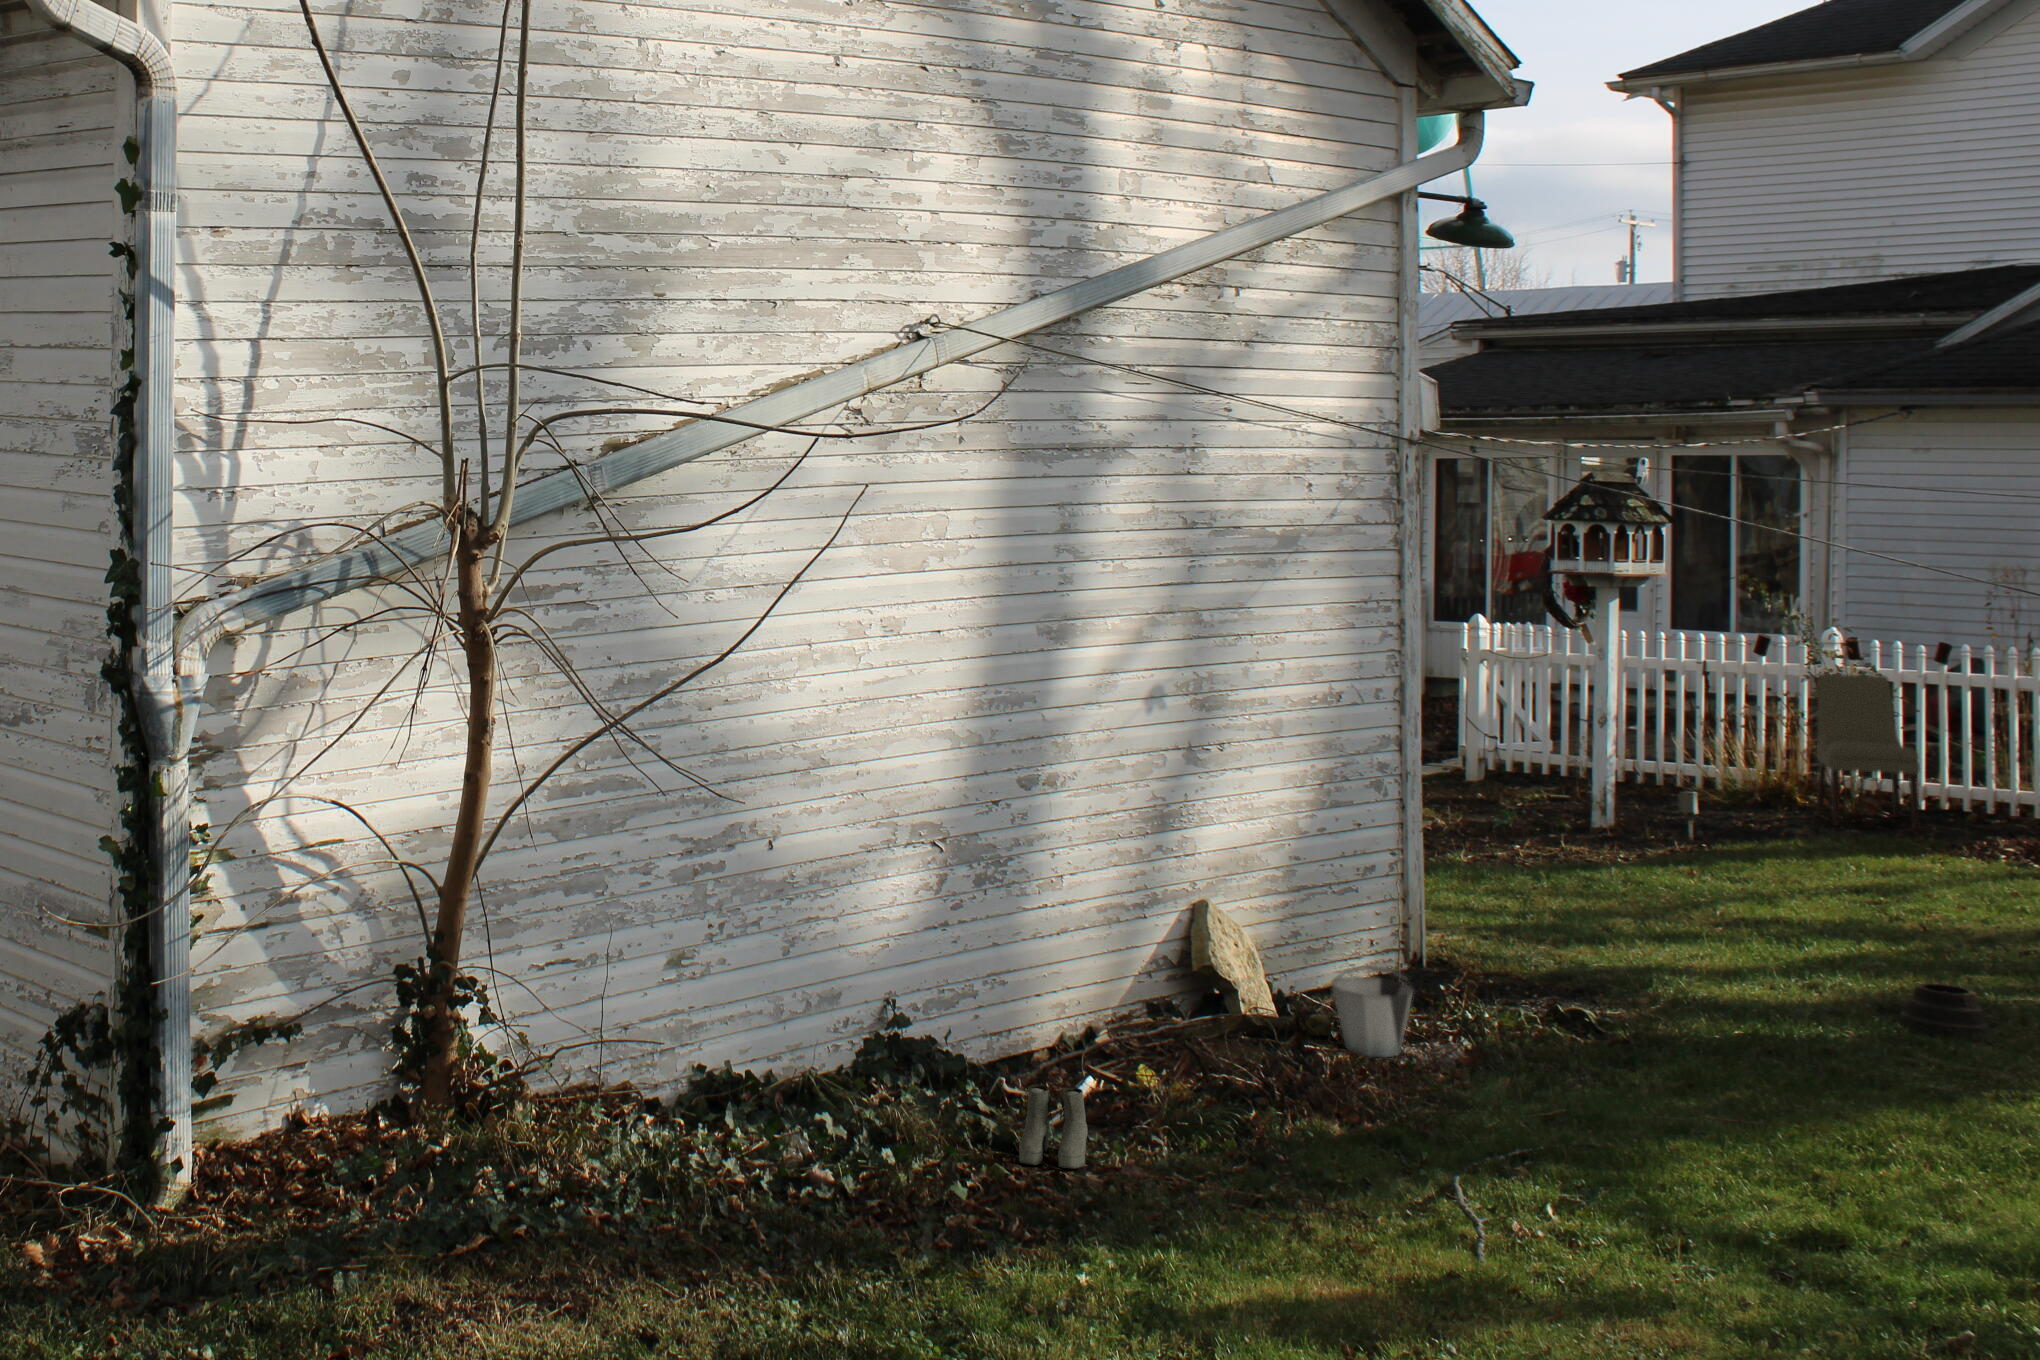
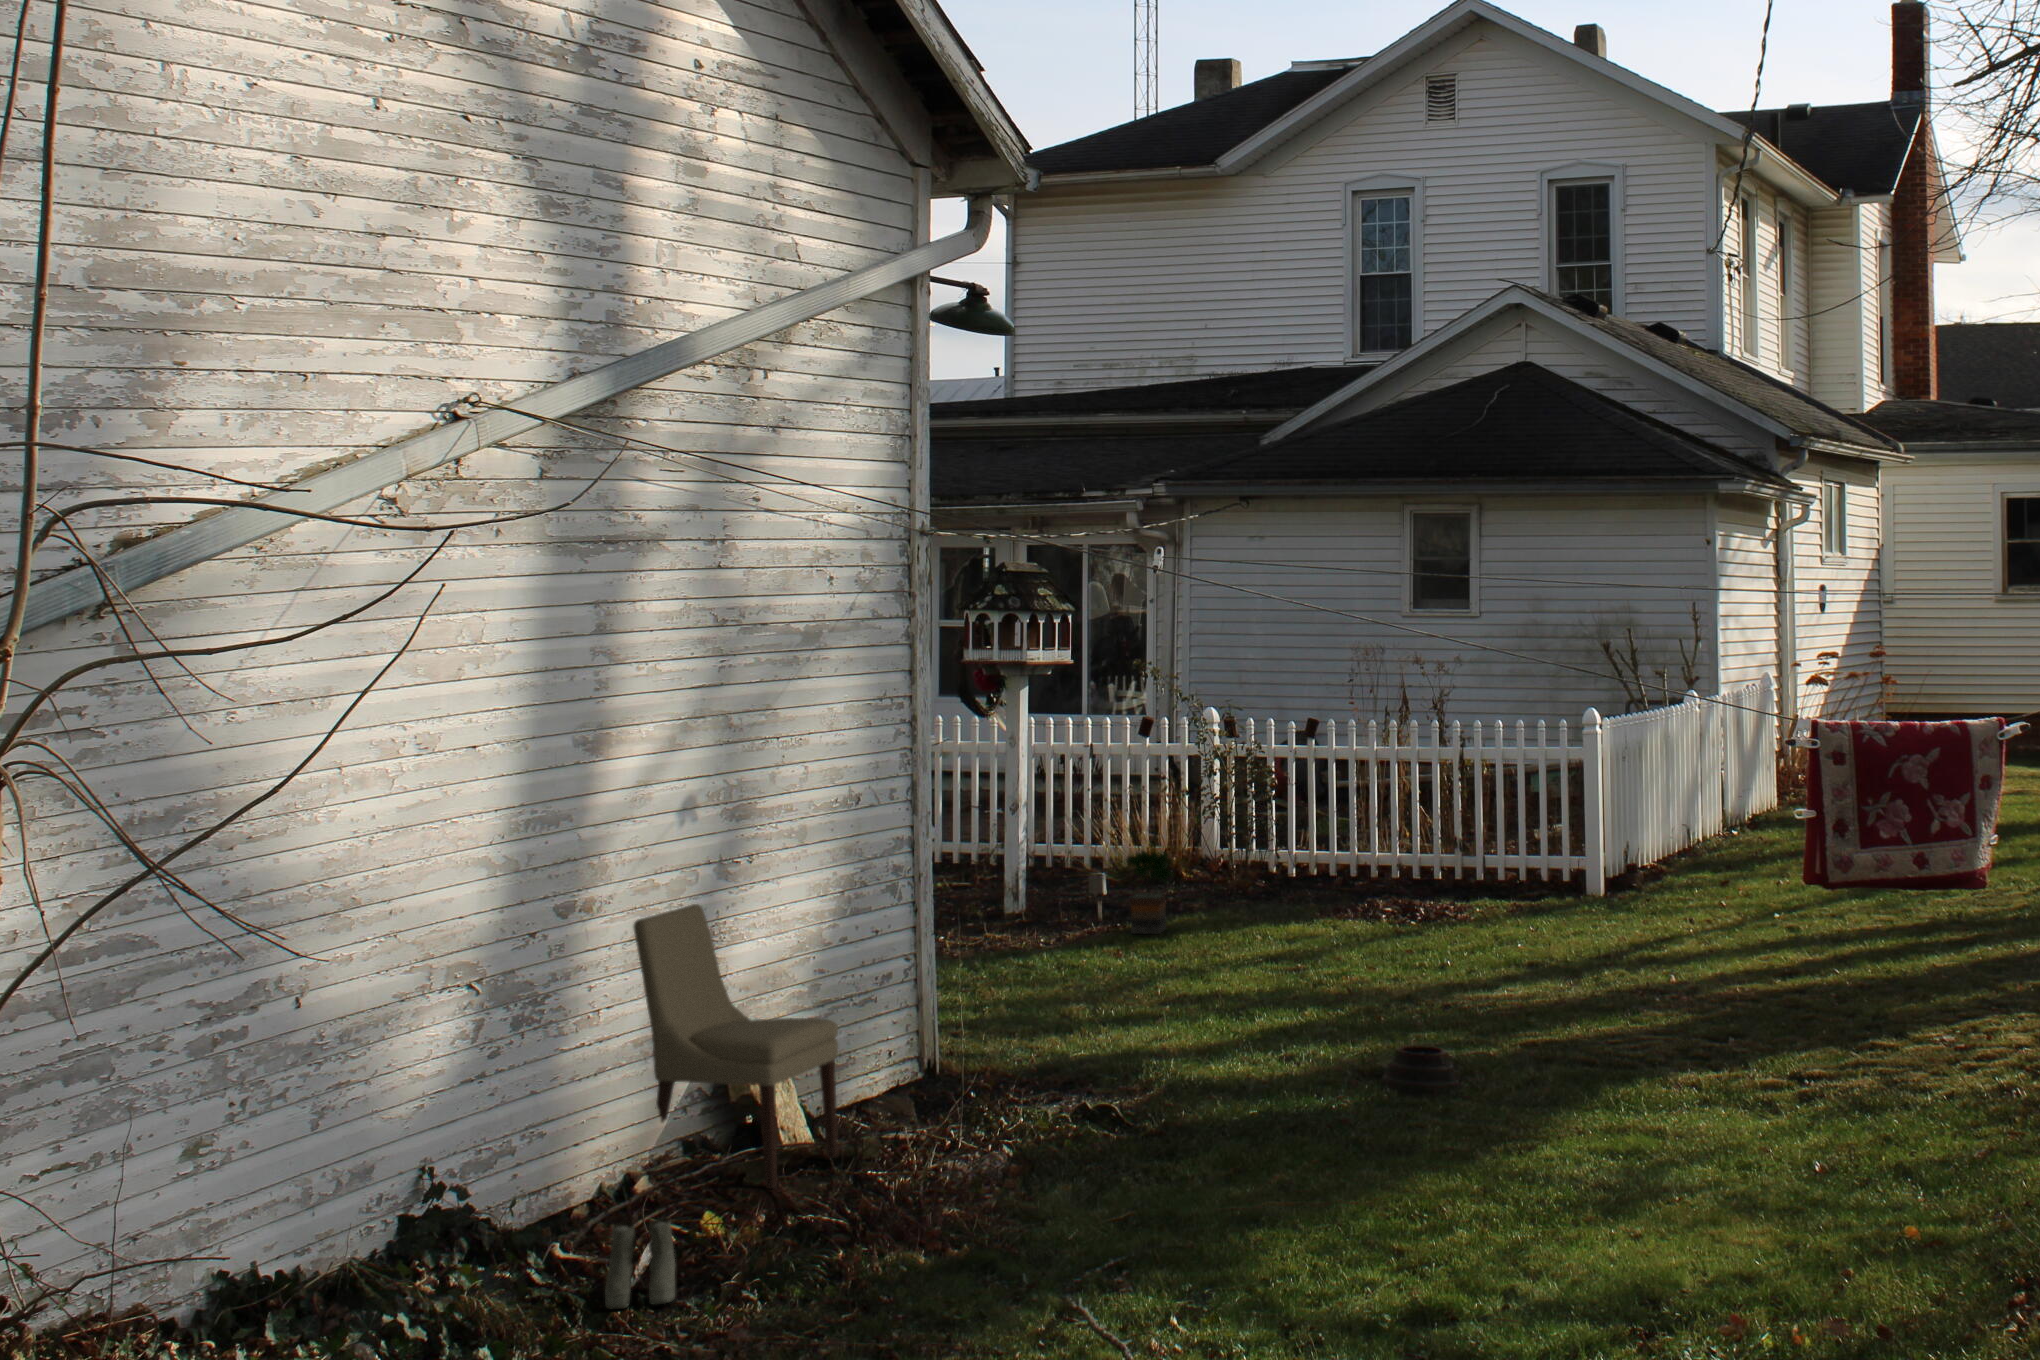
chair: present [1817,674,1920,830] -> present [634,904,838,1189]
potted tree: none [1707,777,1770,867] -> present [1126,851,1174,934]
bucket: present [1331,965,1413,1057] -> none [862,1058,940,1150]

